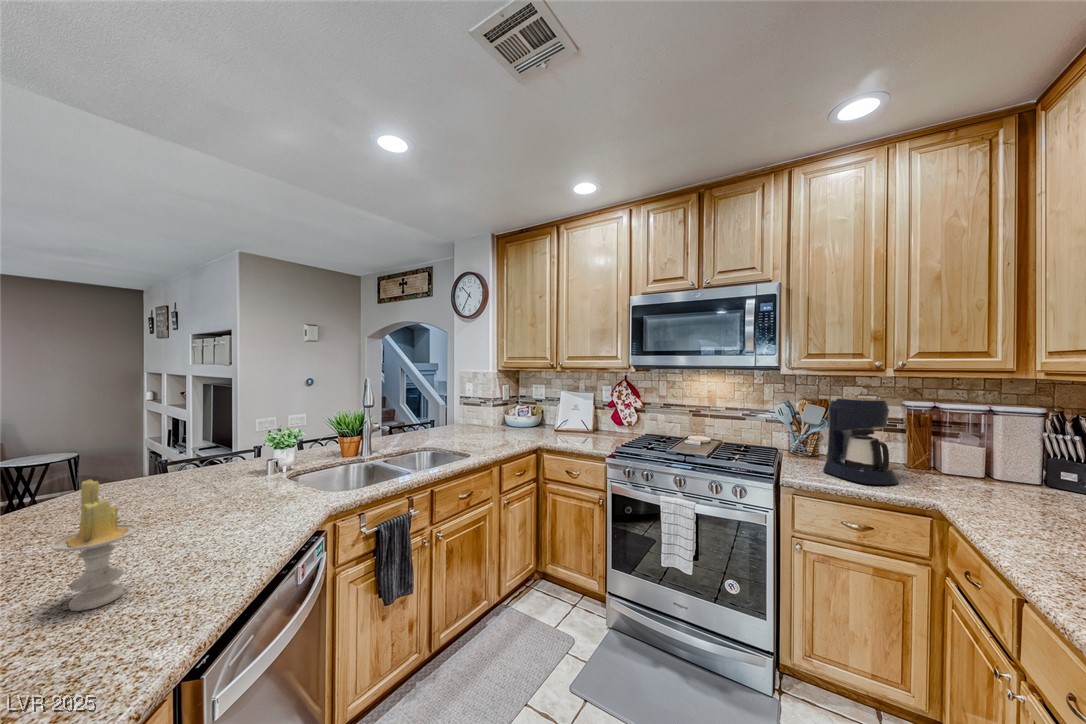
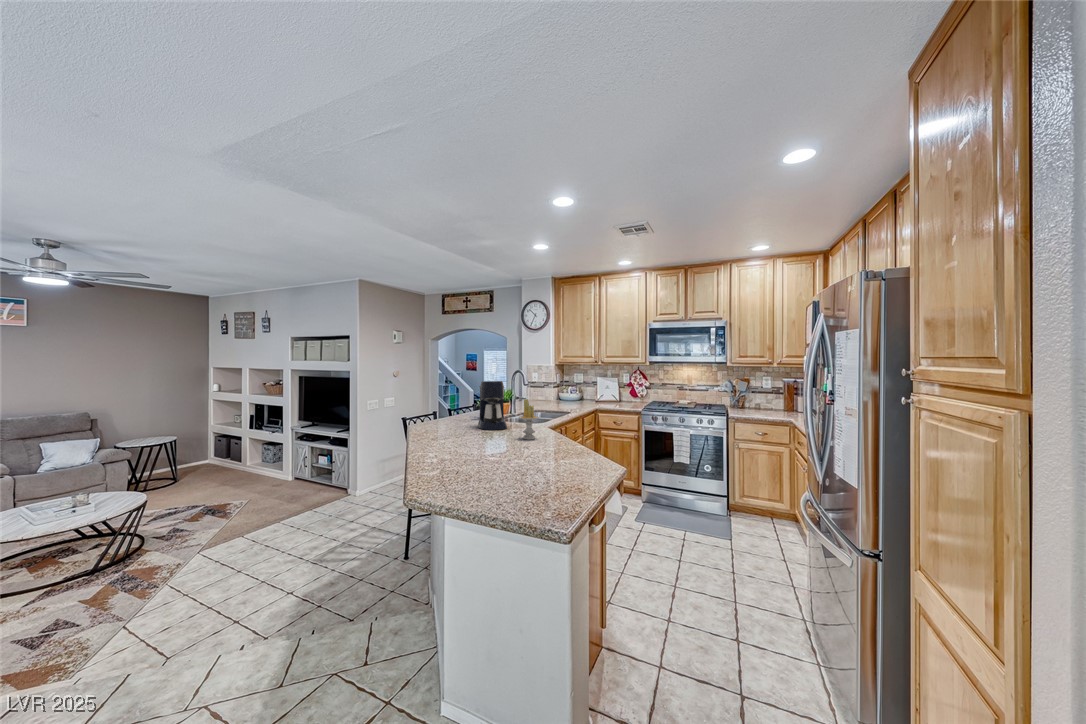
coffee maker: present [823,398,899,485] -> present [478,381,507,430]

